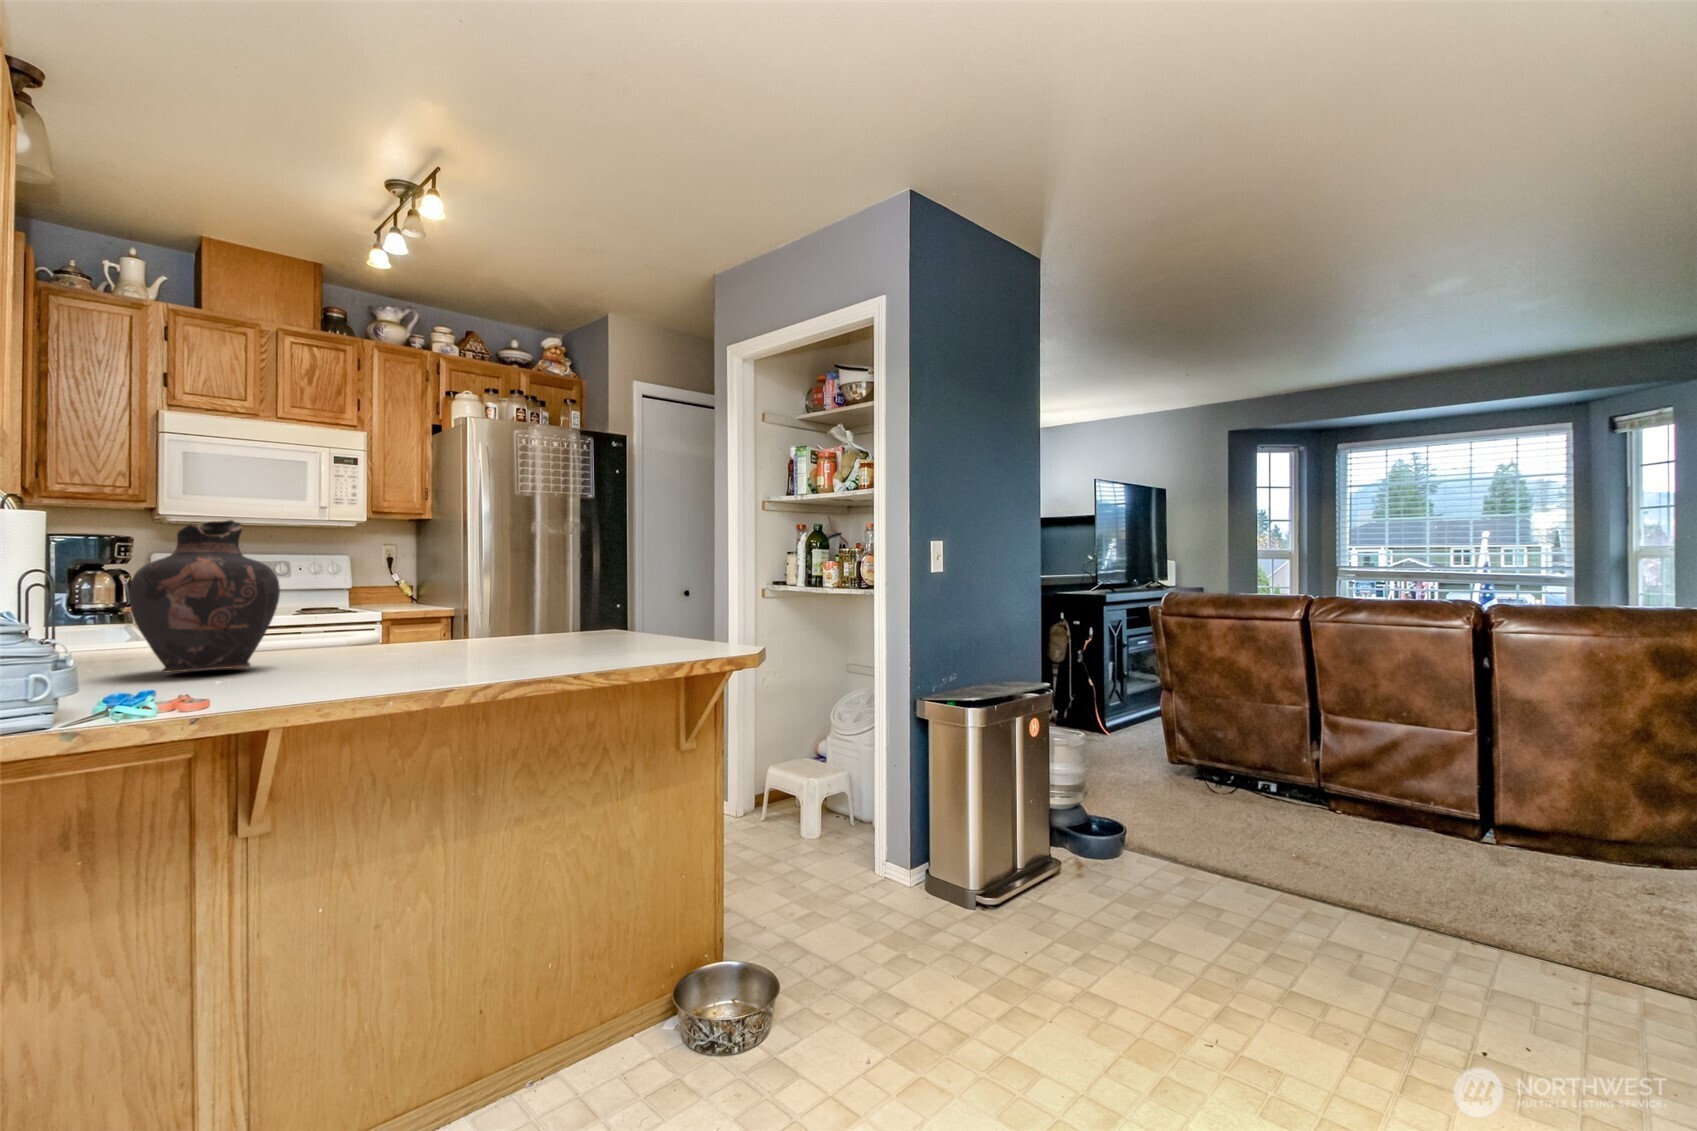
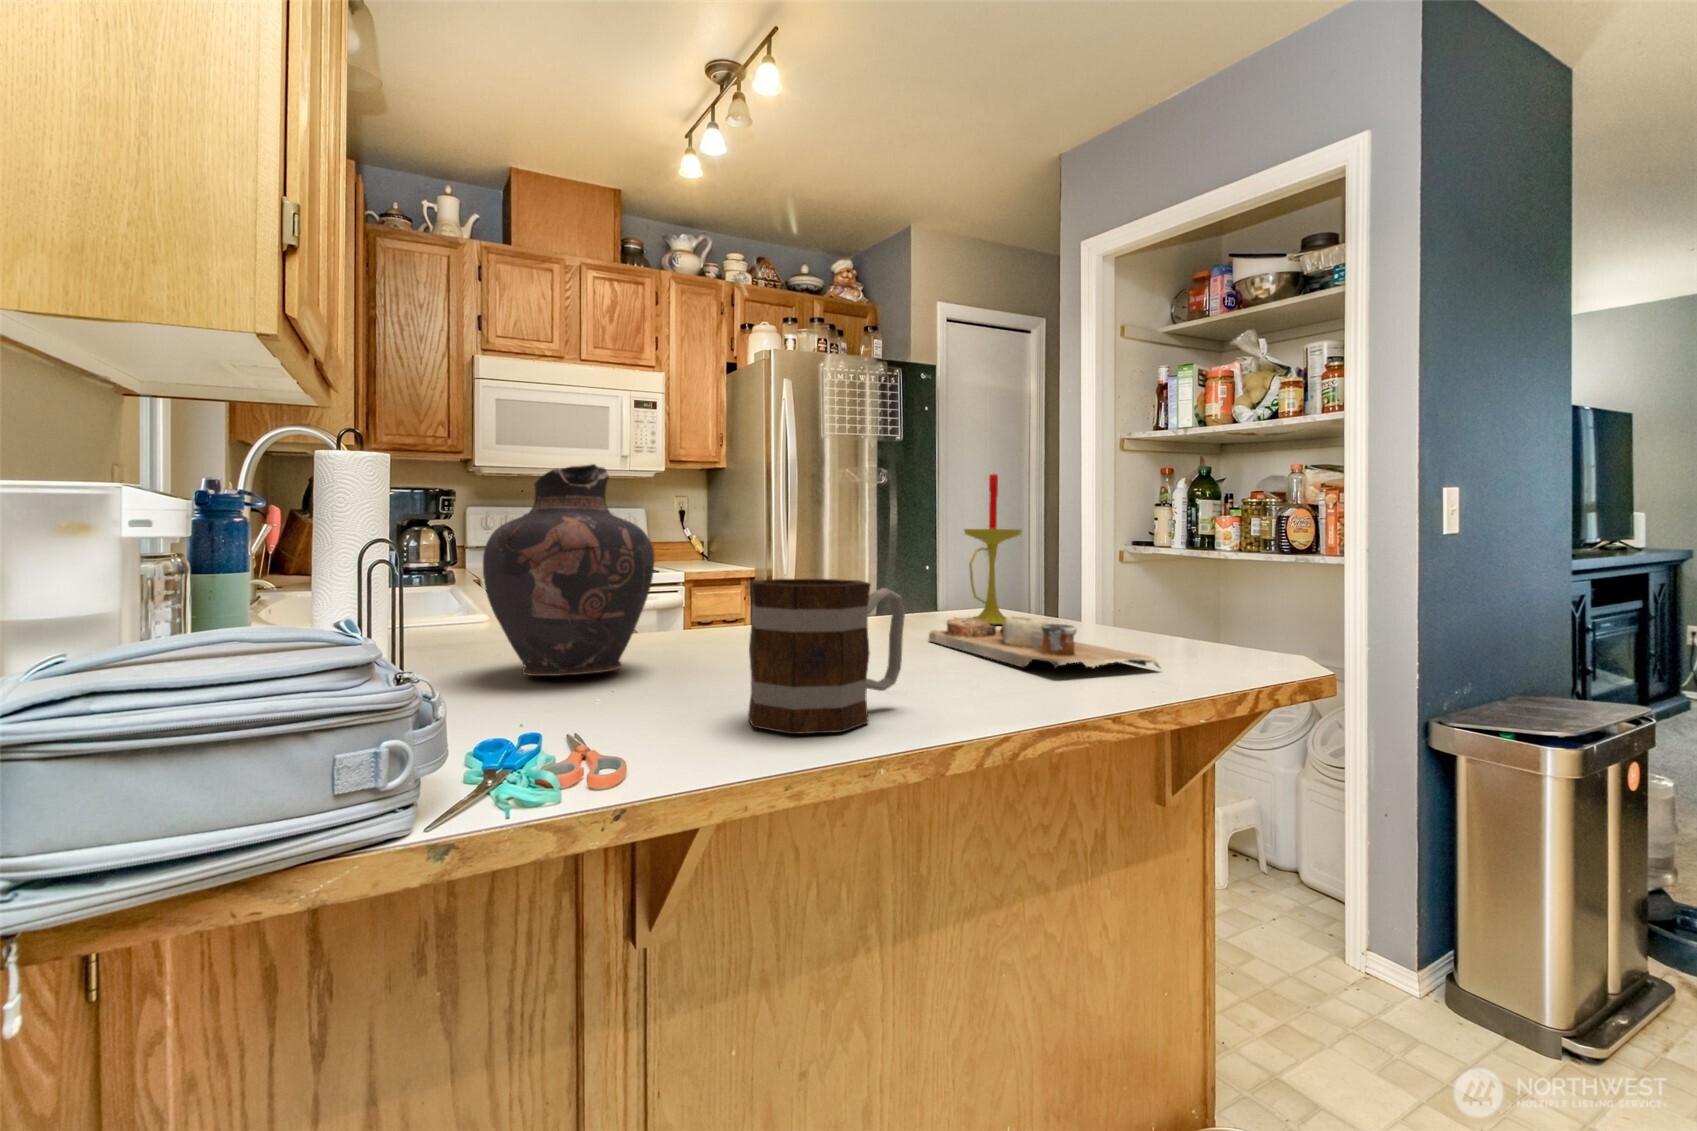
candle: none [571,525,617,637] -> present [964,474,1021,624]
mug: none [319,596,442,688] -> present [748,579,905,734]
cutting board: none [523,626,654,657] -> present [929,617,1160,668]

